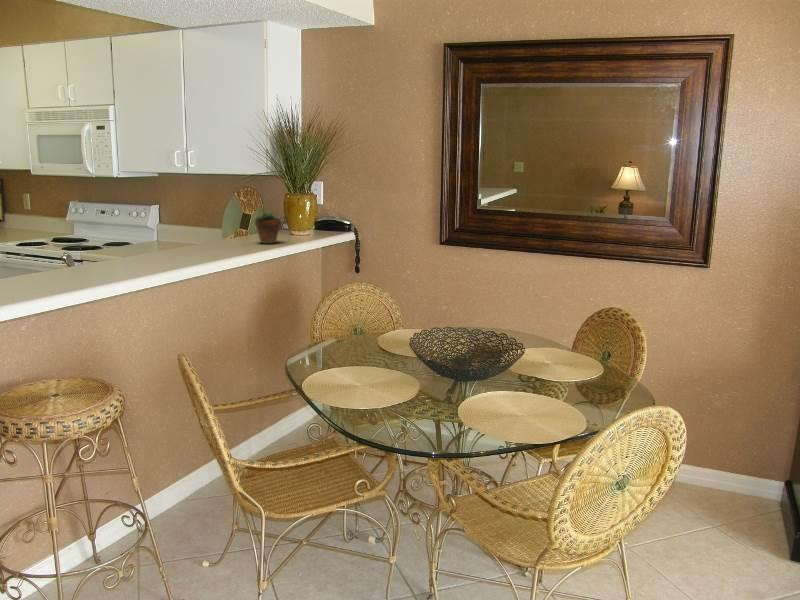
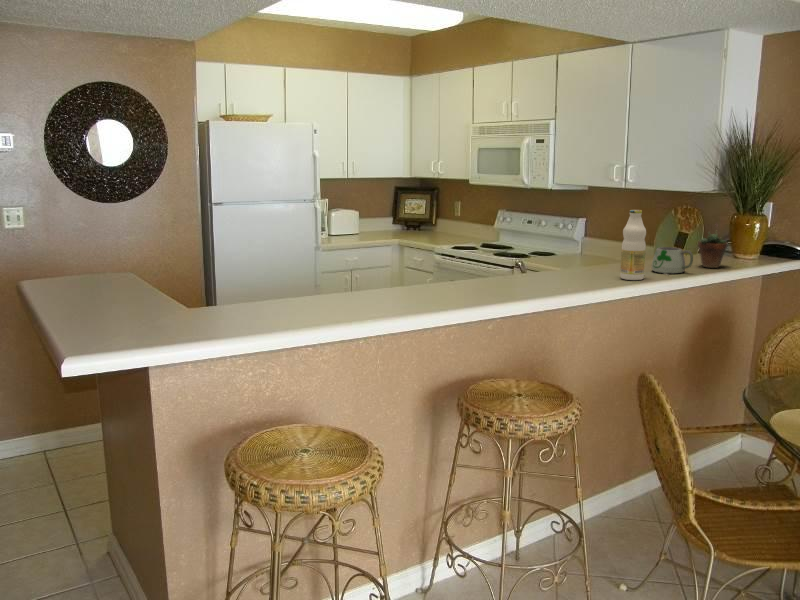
bottle: none [175,187,201,258] -> present [620,210,646,280]
mug: none [211,225,249,252] -> present [652,247,693,275]

